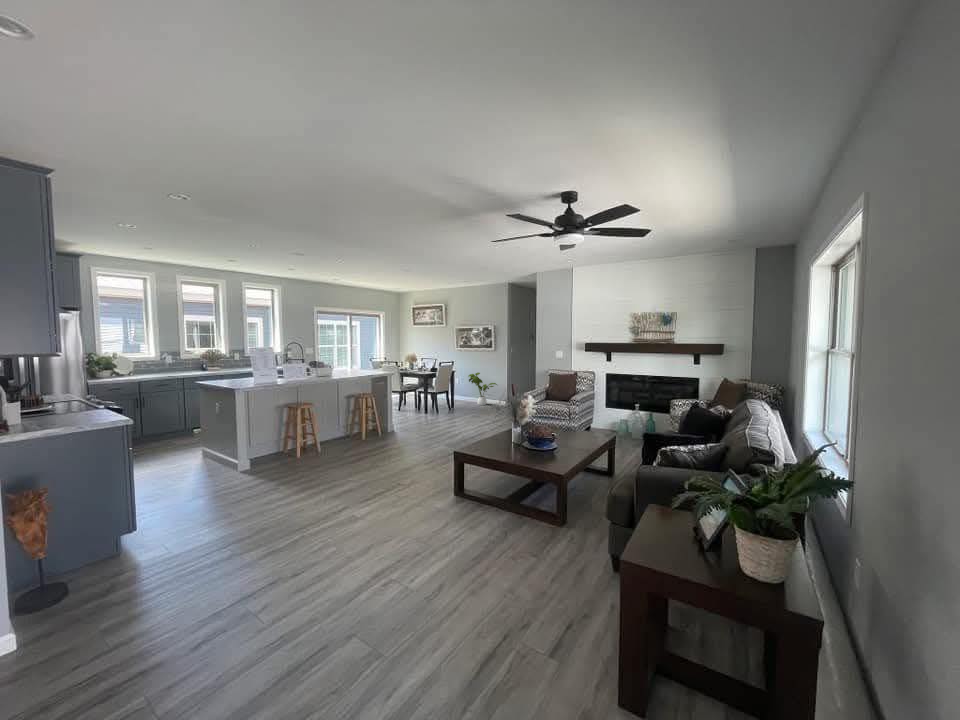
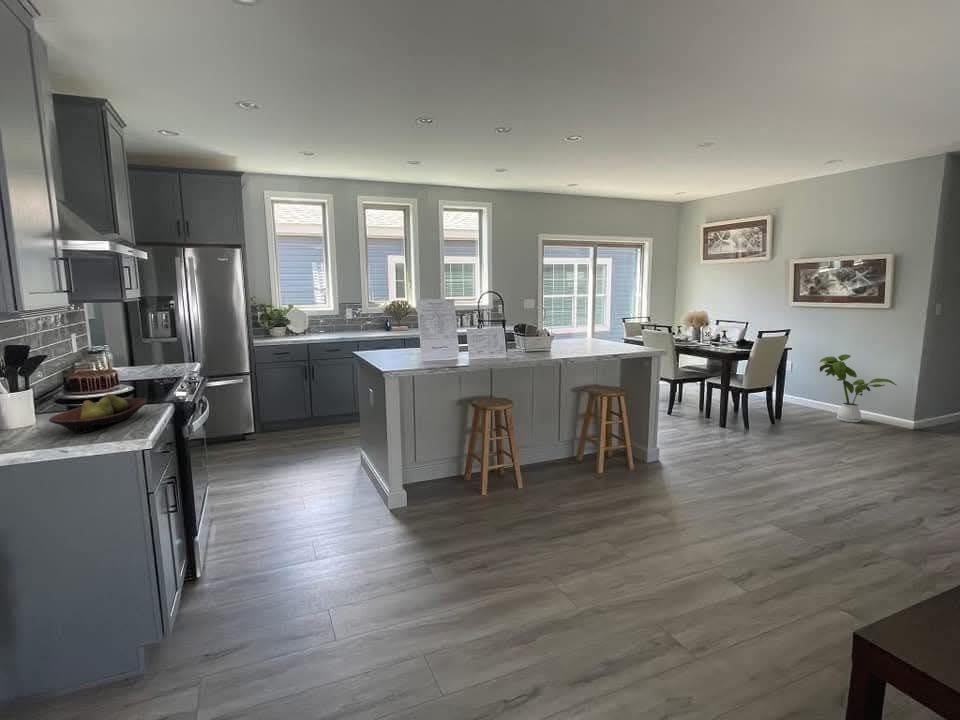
fruit bowl: none [55,404,108,425] -> present [49,394,147,433]

